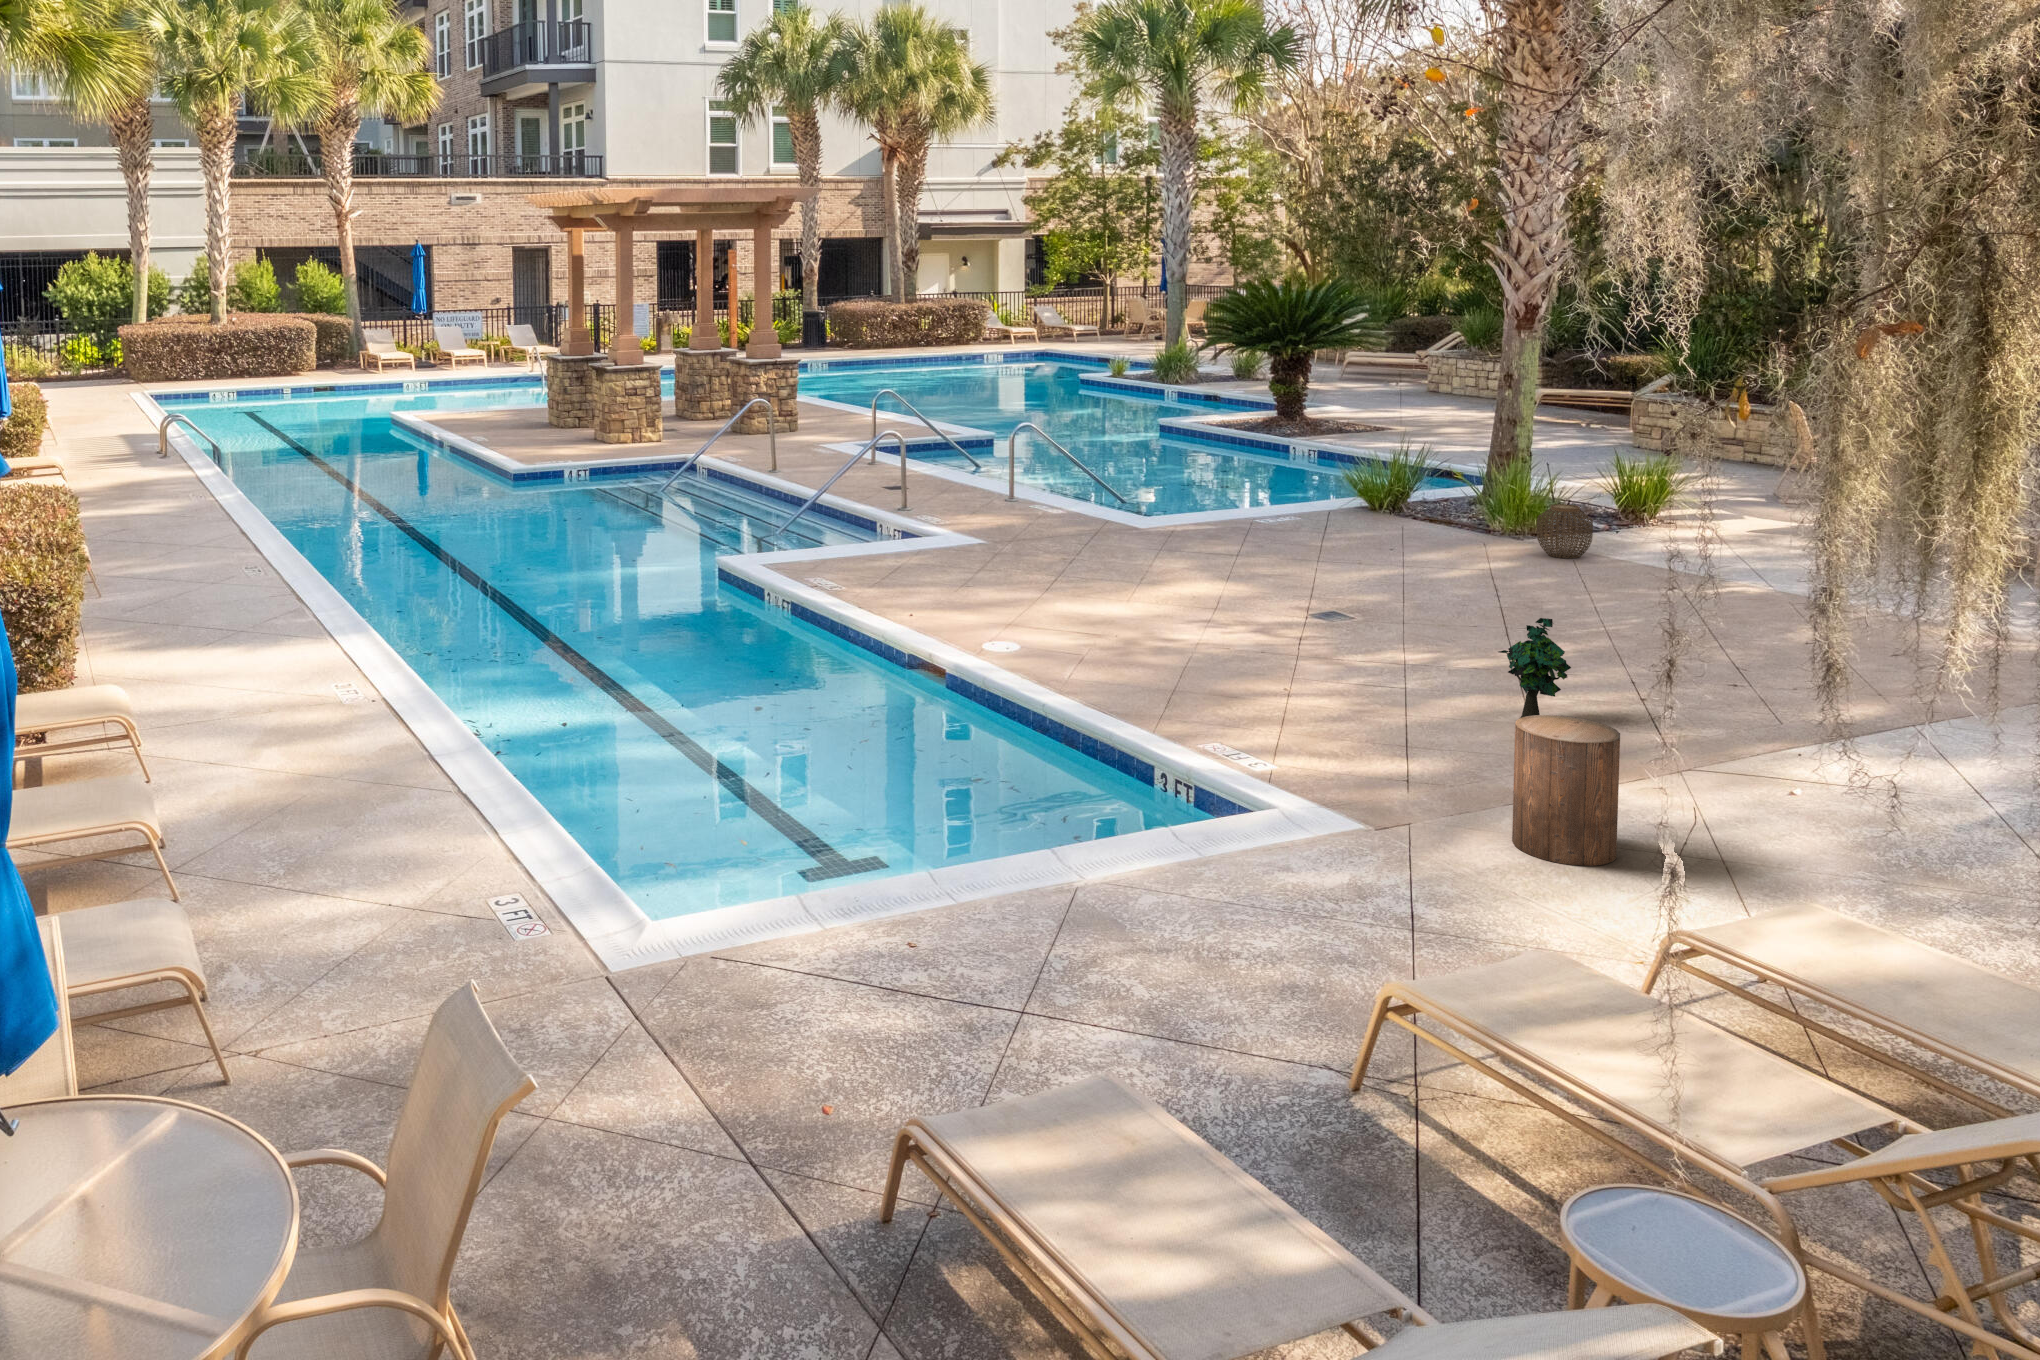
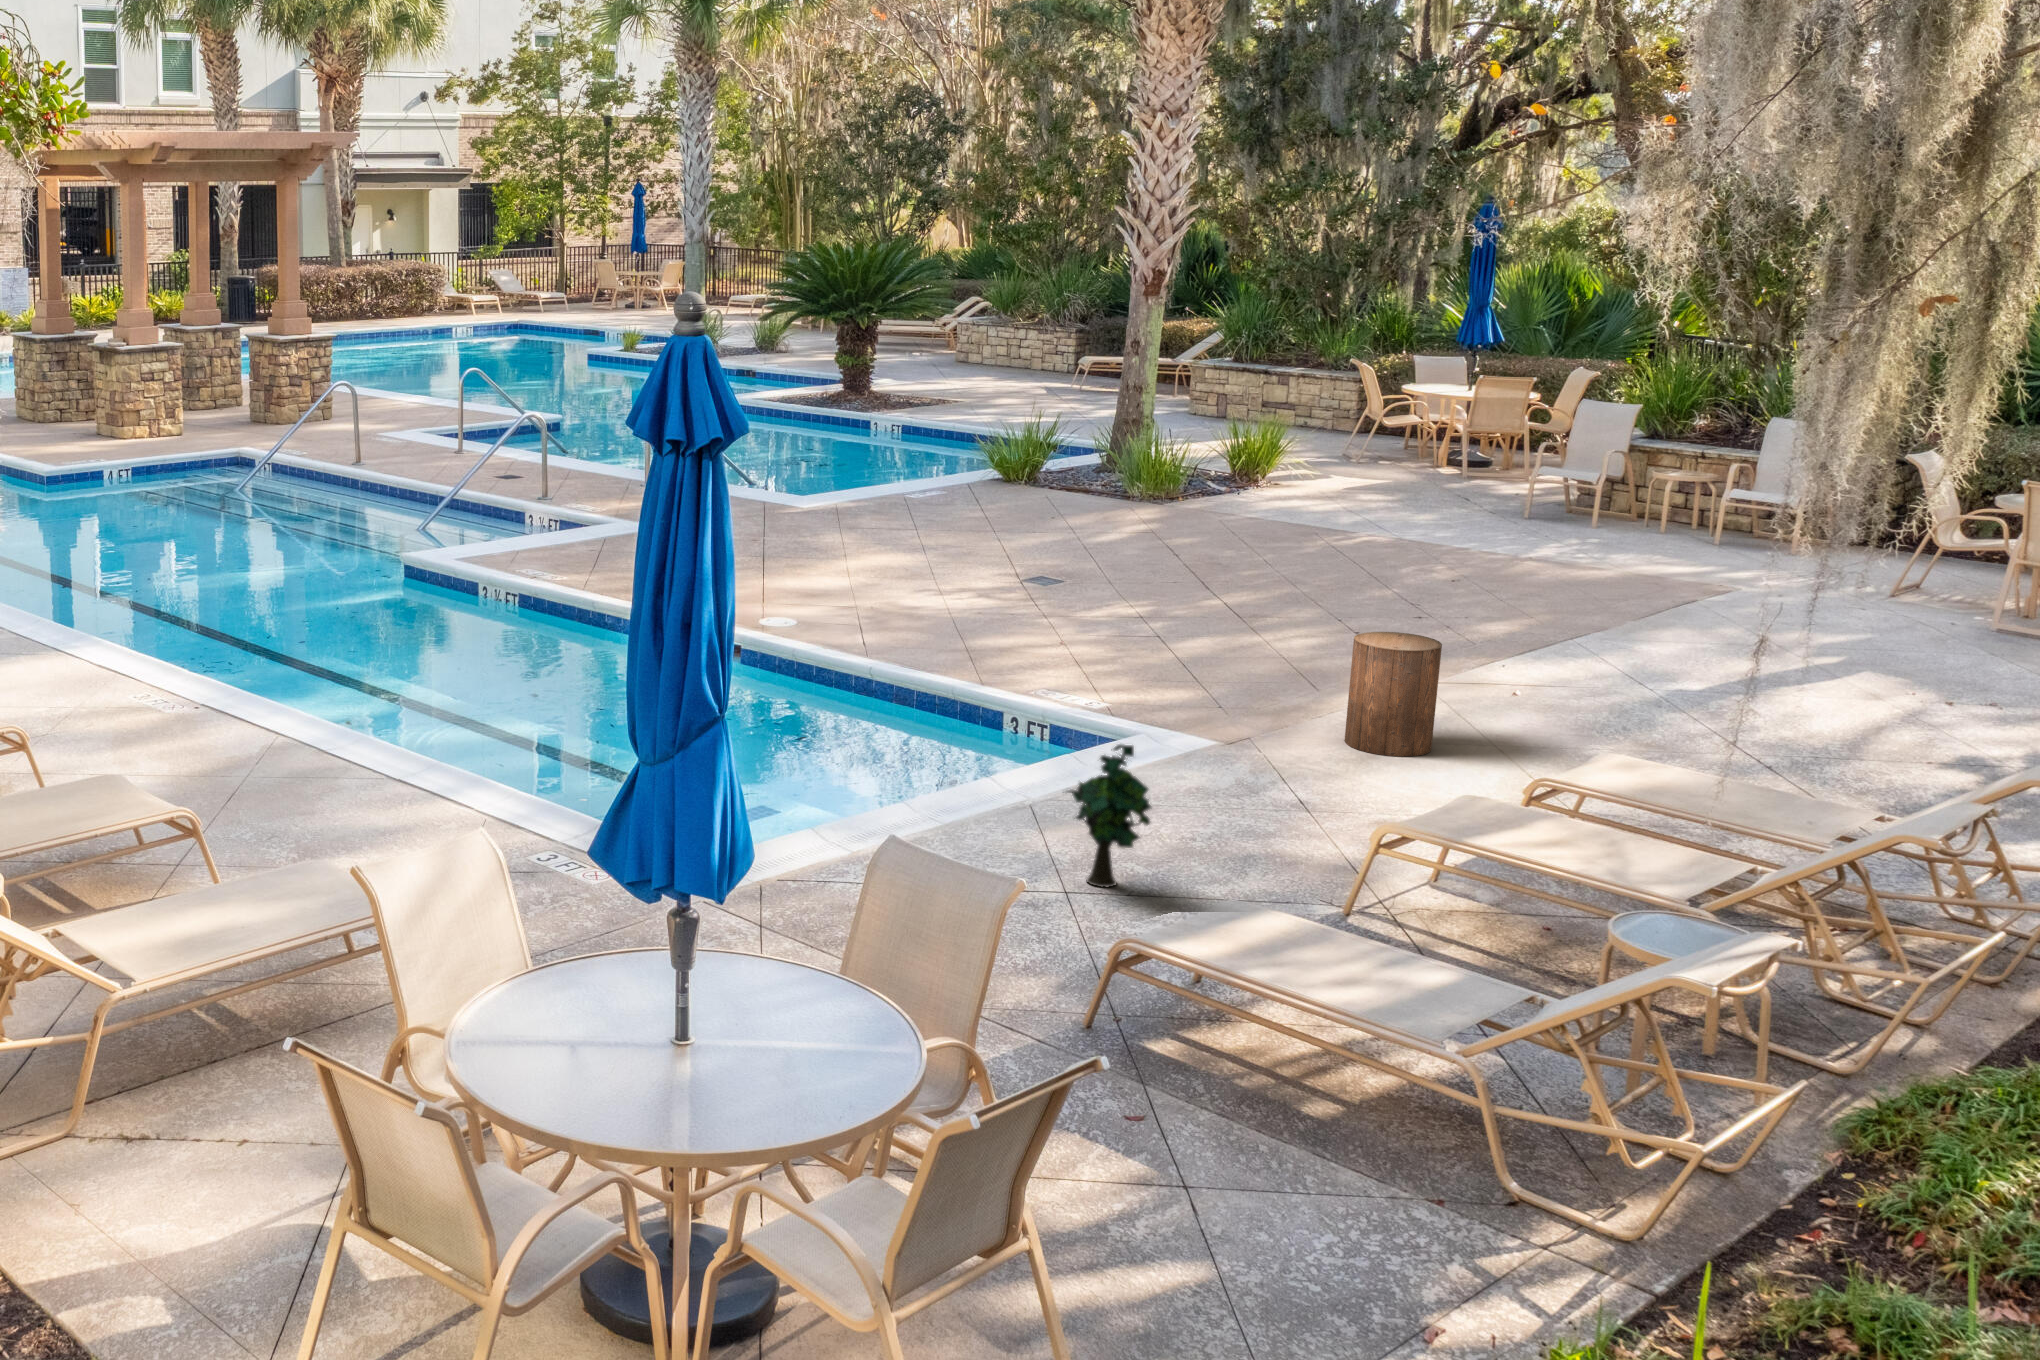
woven basket: present [1537,504,1593,559] -> none [1166,458,1216,510]
decorative plant: present [1498,618,1571,718] -> present [1067,744,1151,887]

